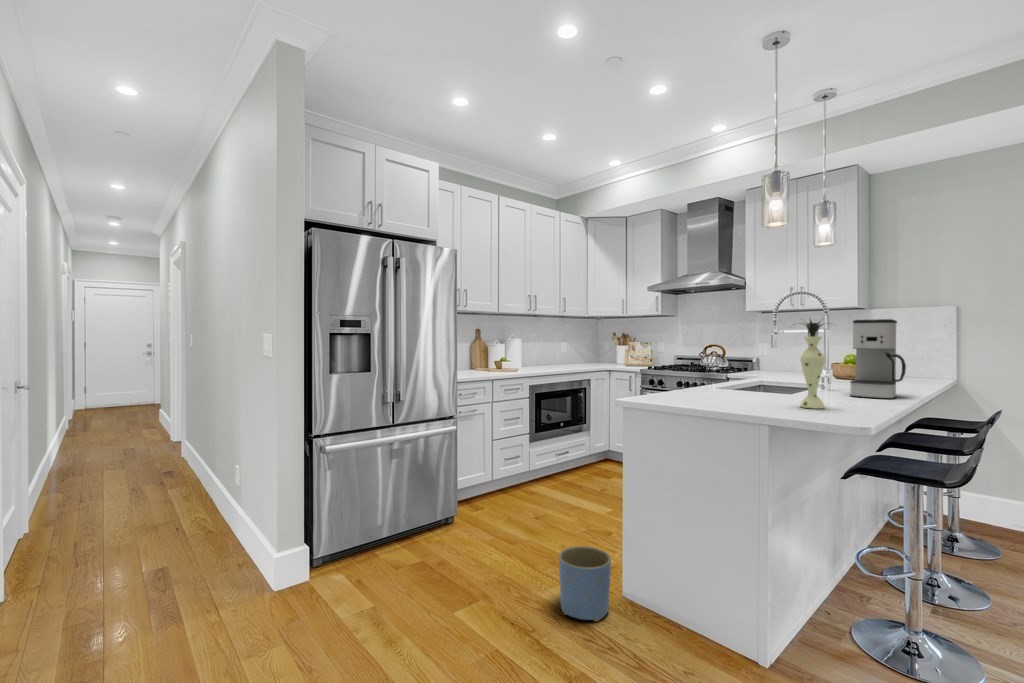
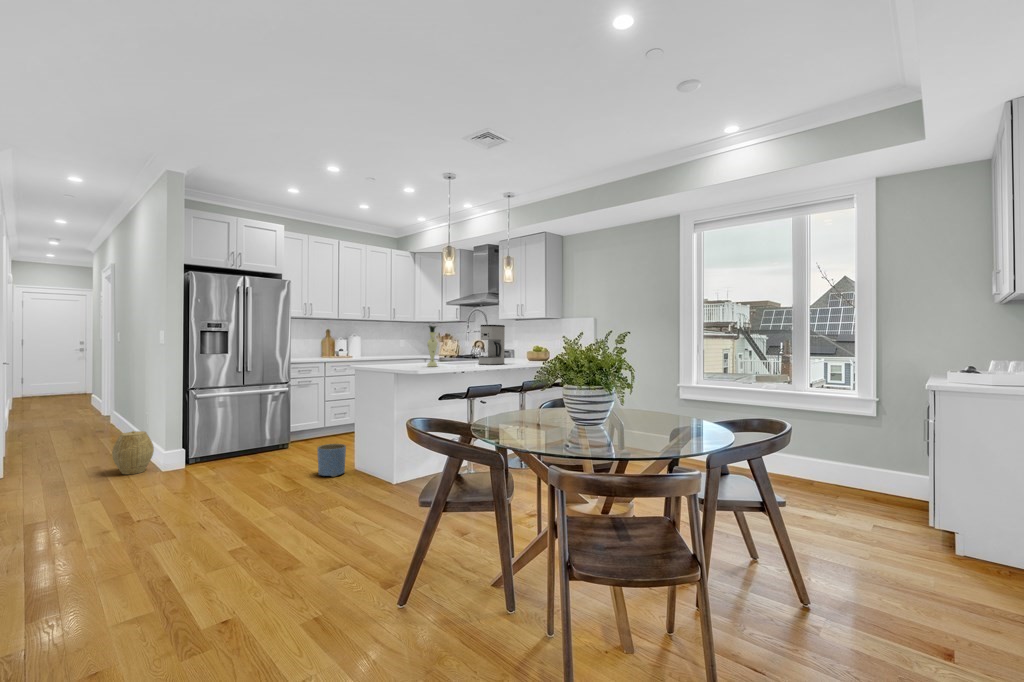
woven basket: none [189,512,257,596] -> present [112,431,154,474]

